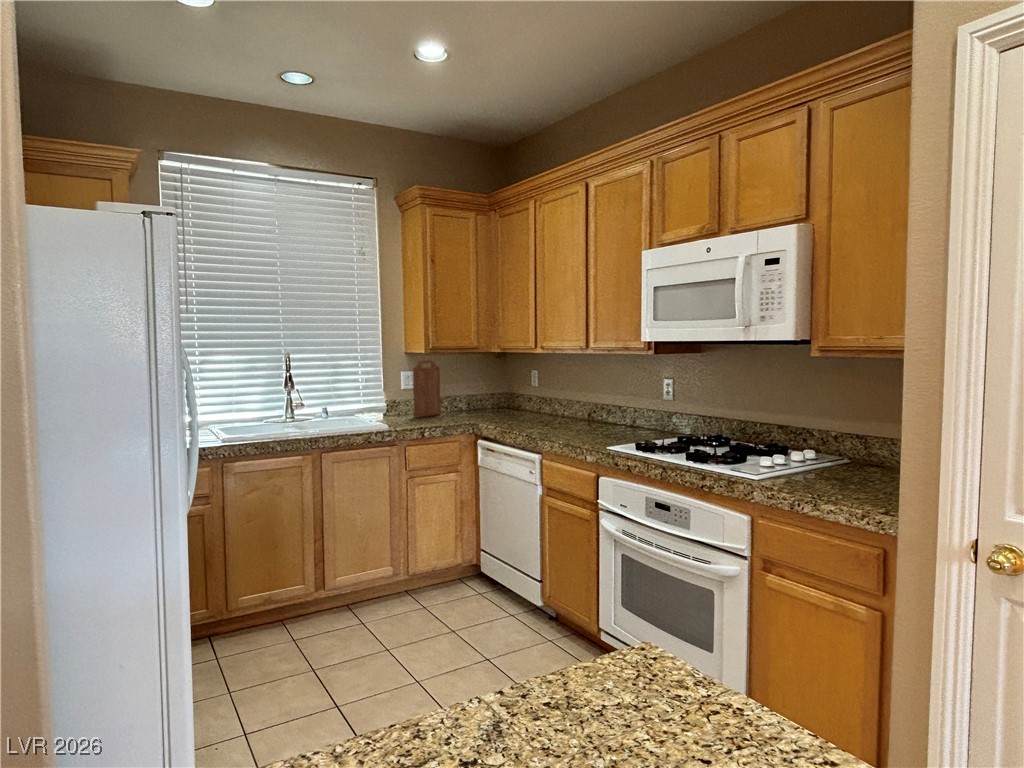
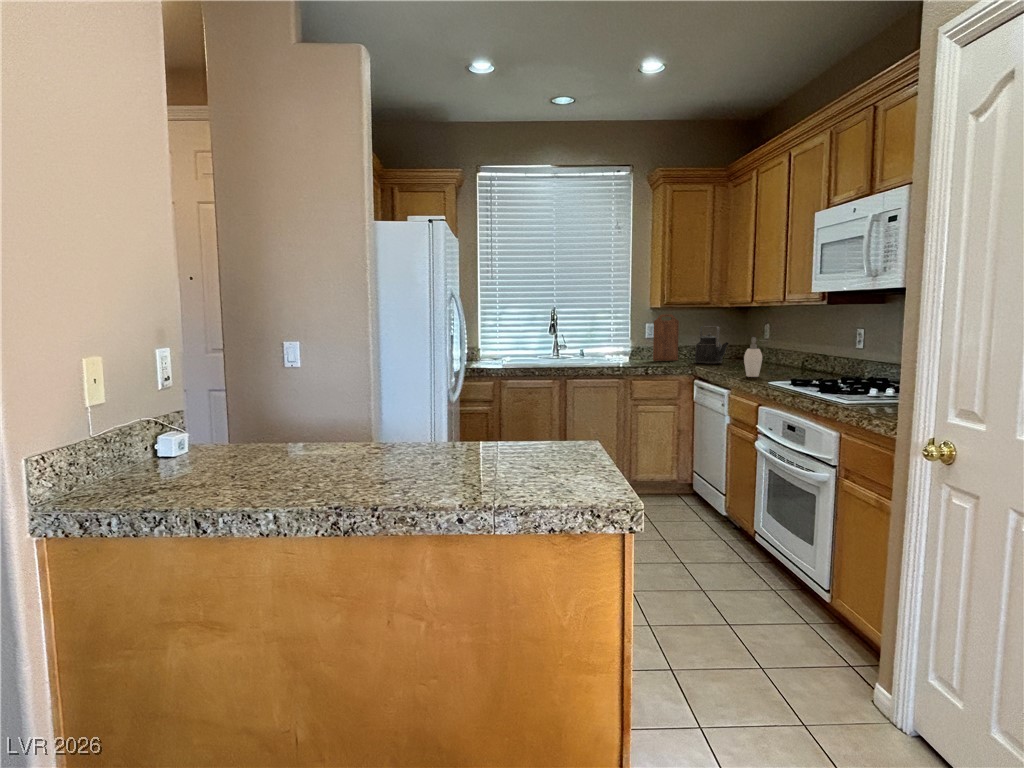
kettle: none [465,374,505,418] -> present [695,326,728,364]
soap dispenser: none [557,391,584,438] -> present [744,337,762,377]

